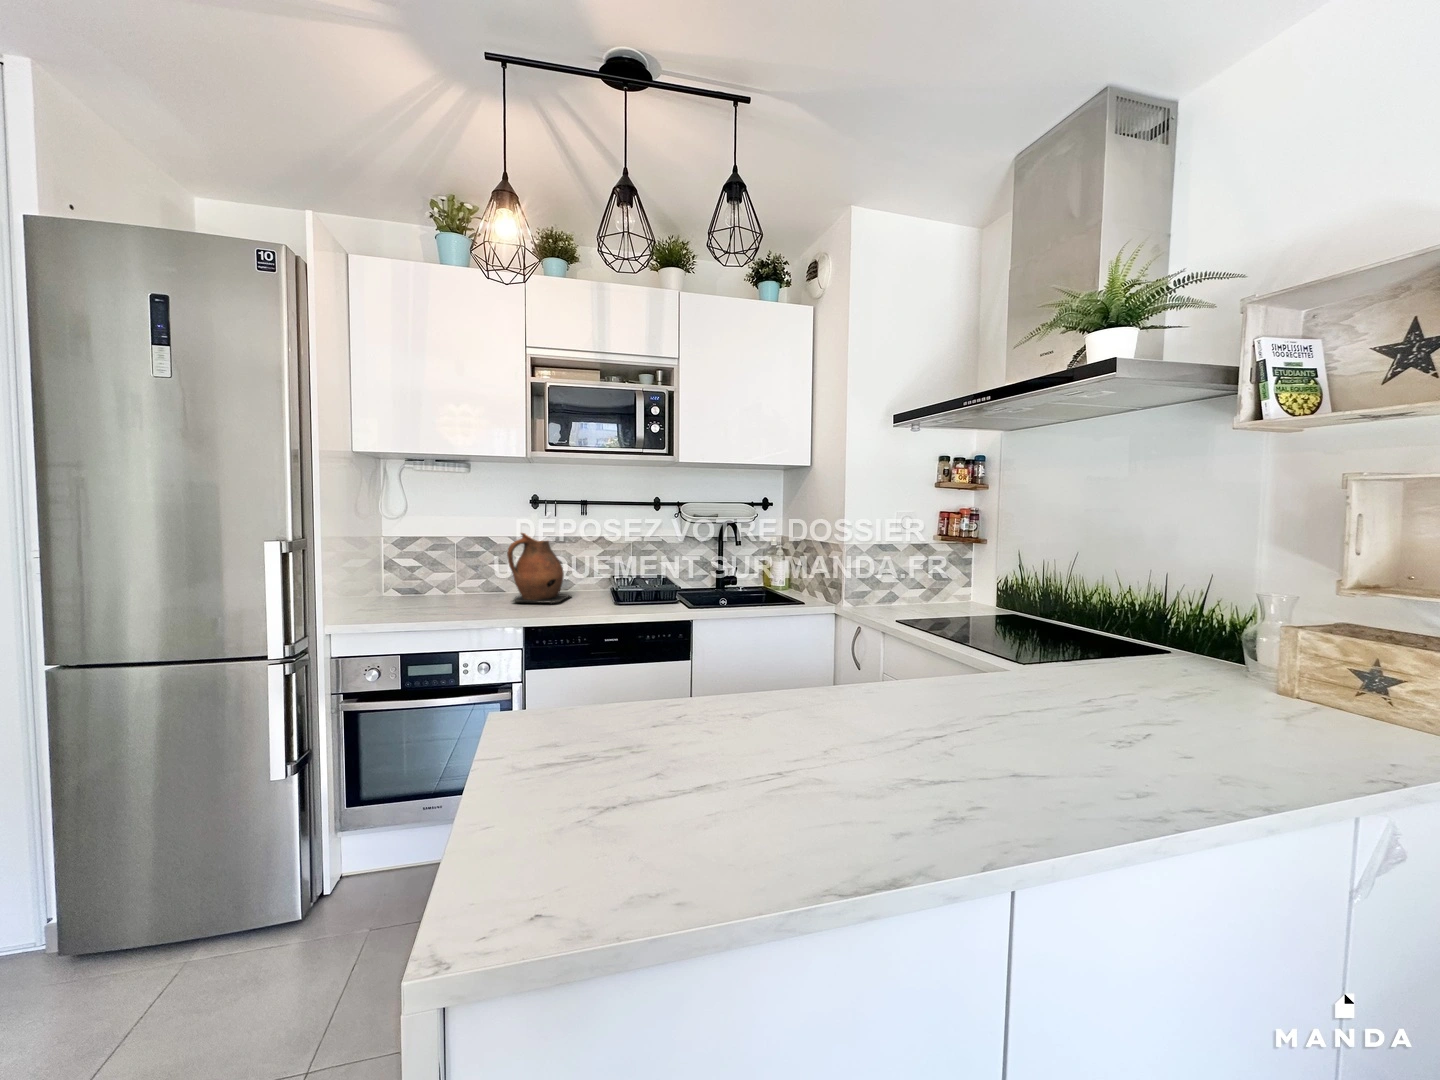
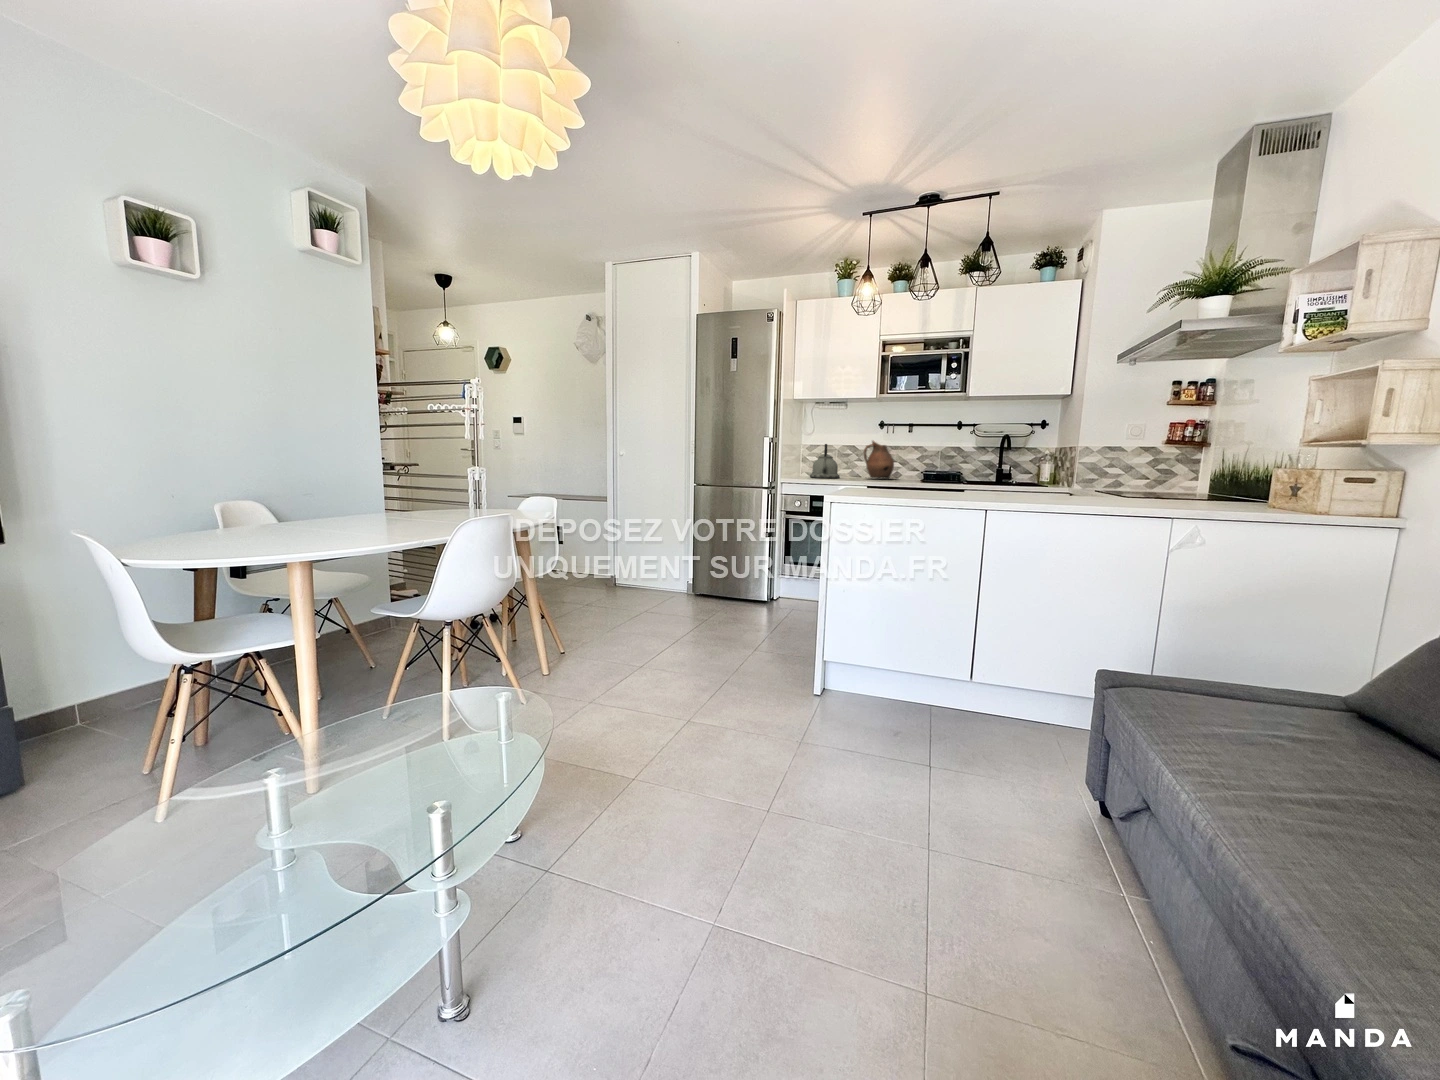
kettle: none [400,541,463,611] -> present [810,444,840,478]

